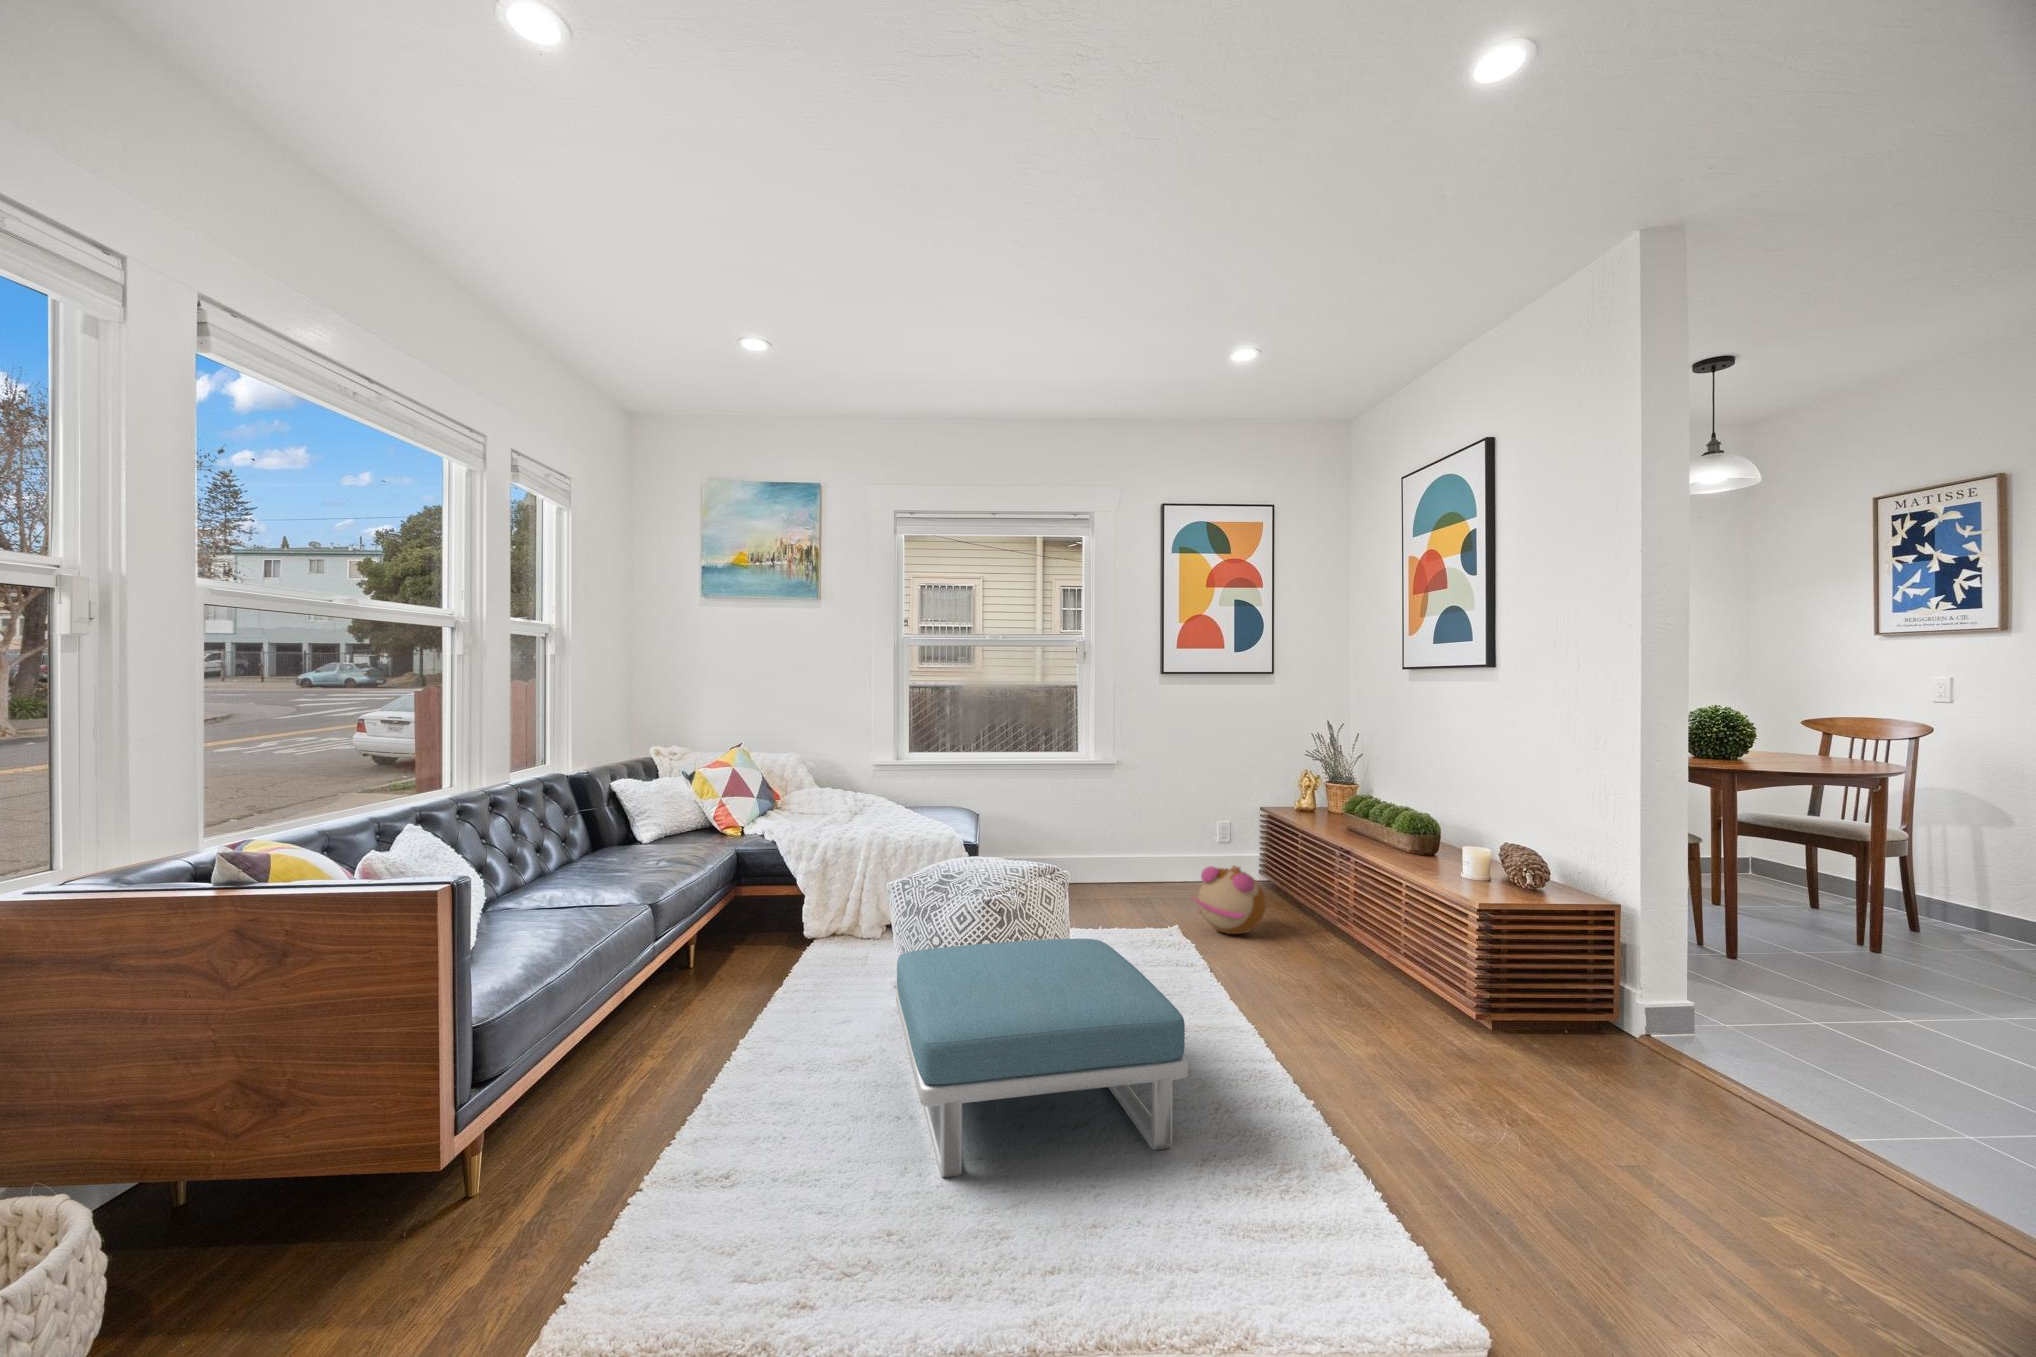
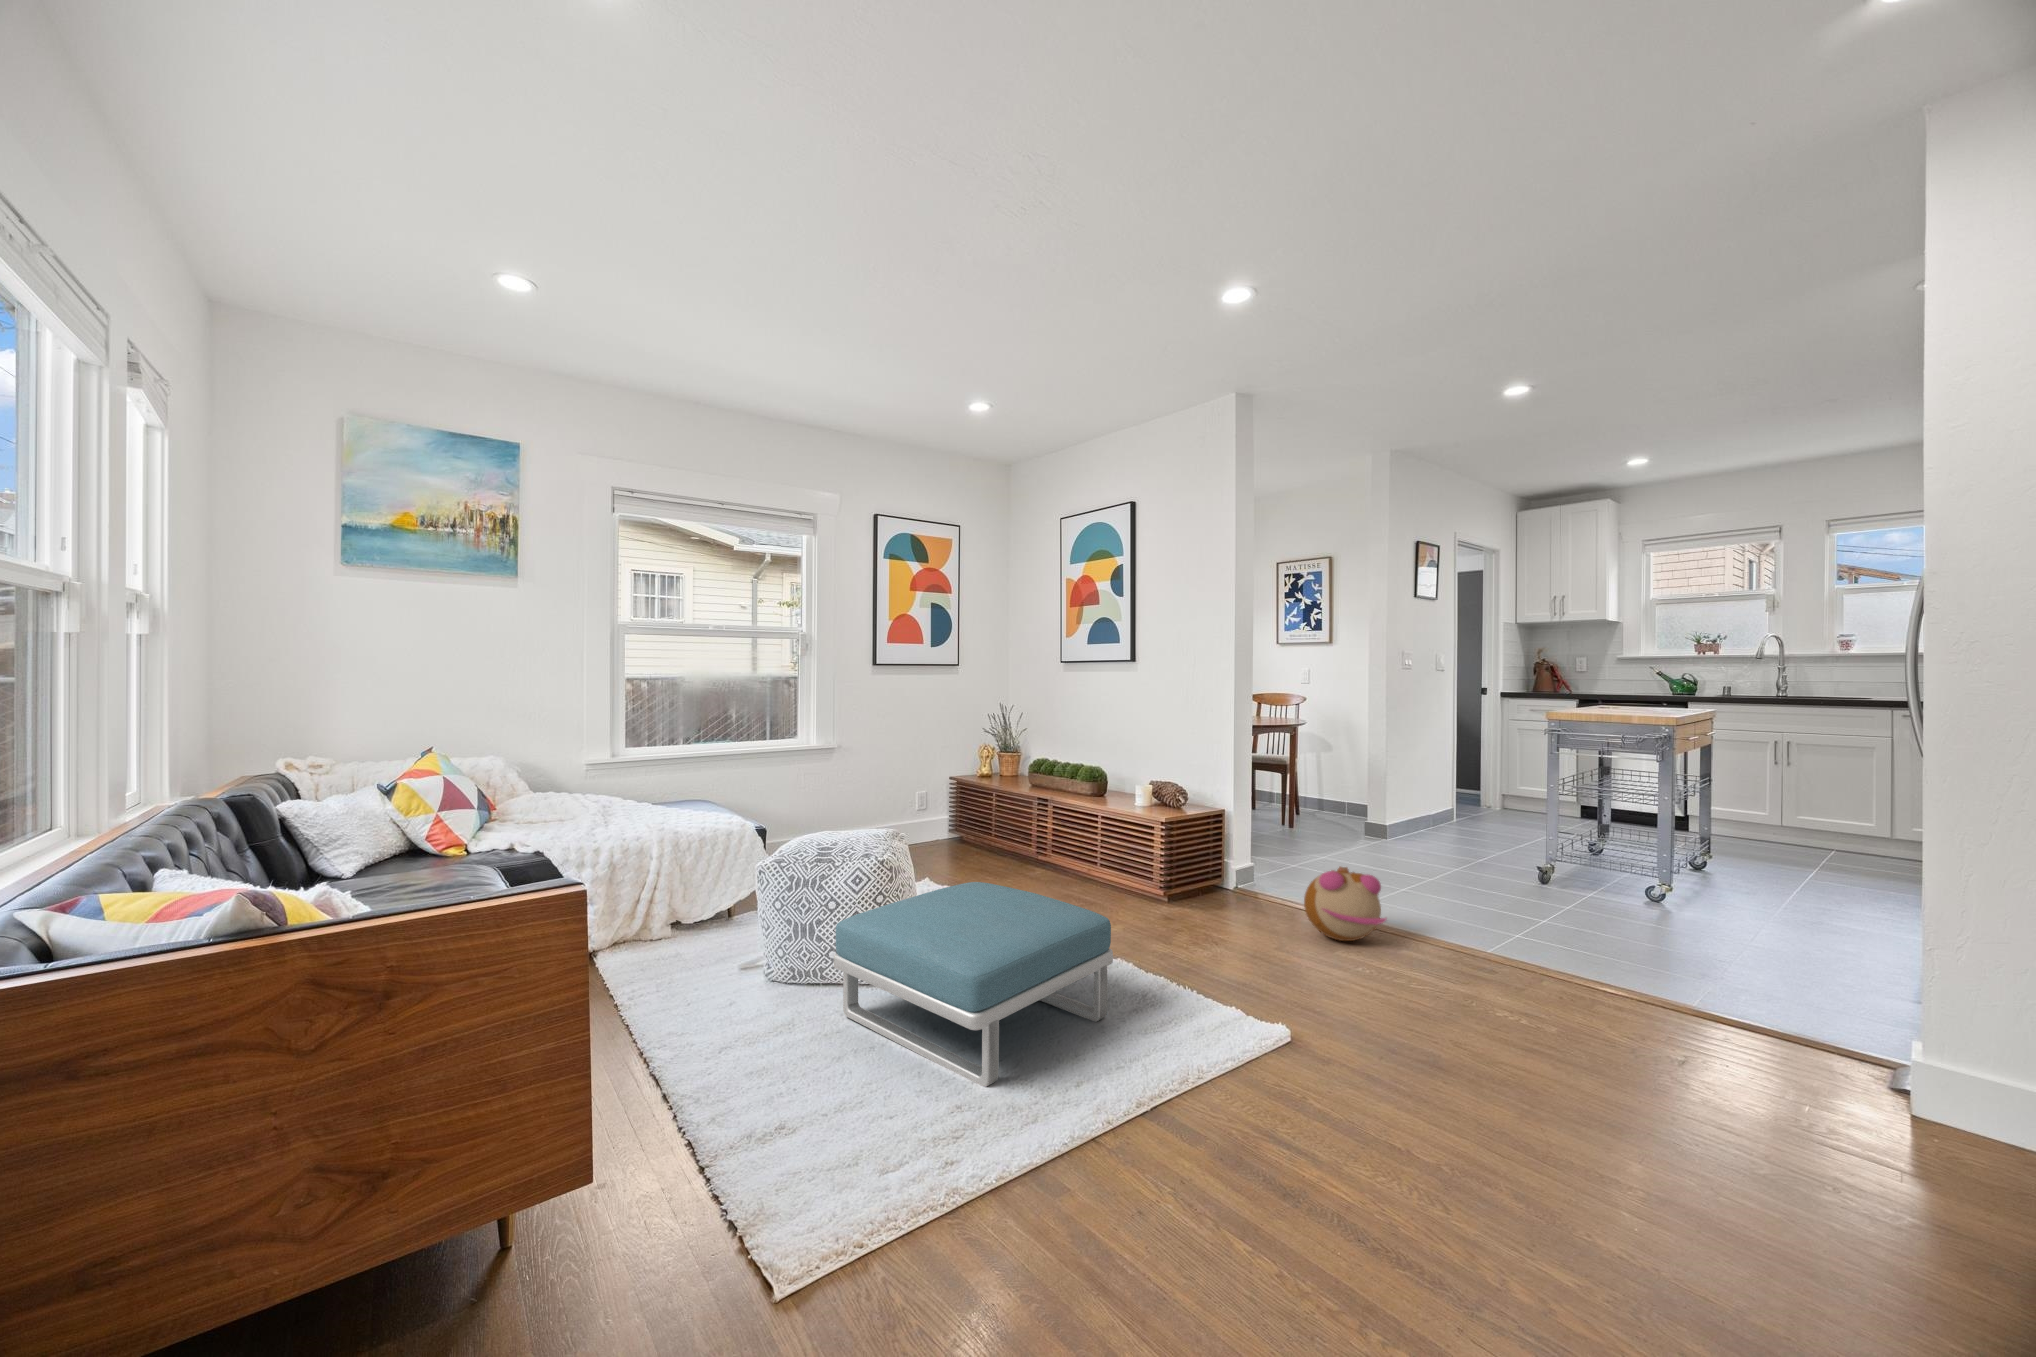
plush toy: present [1194,866,1266,934] -> present [1304,867,1386,941]

